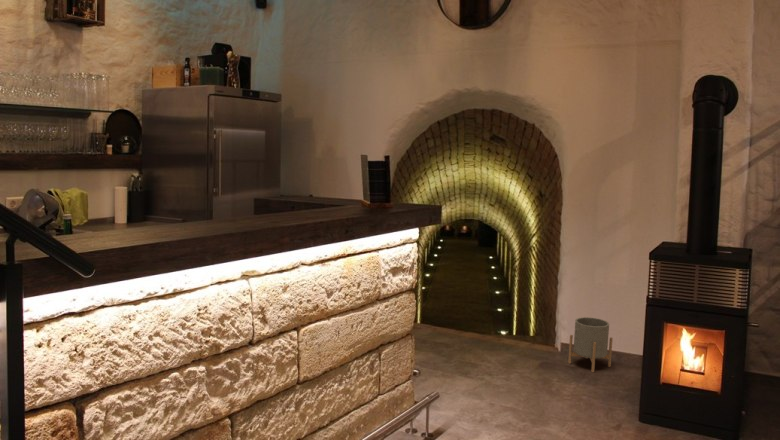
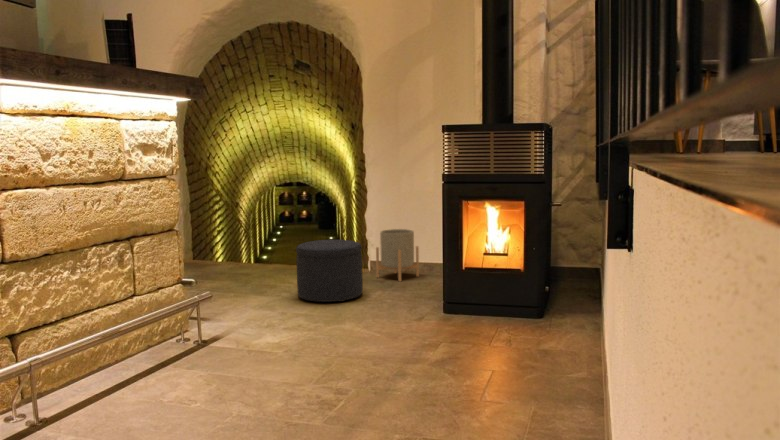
ottoman: none [499,330,563,396] -> present [296,240,363,302]

